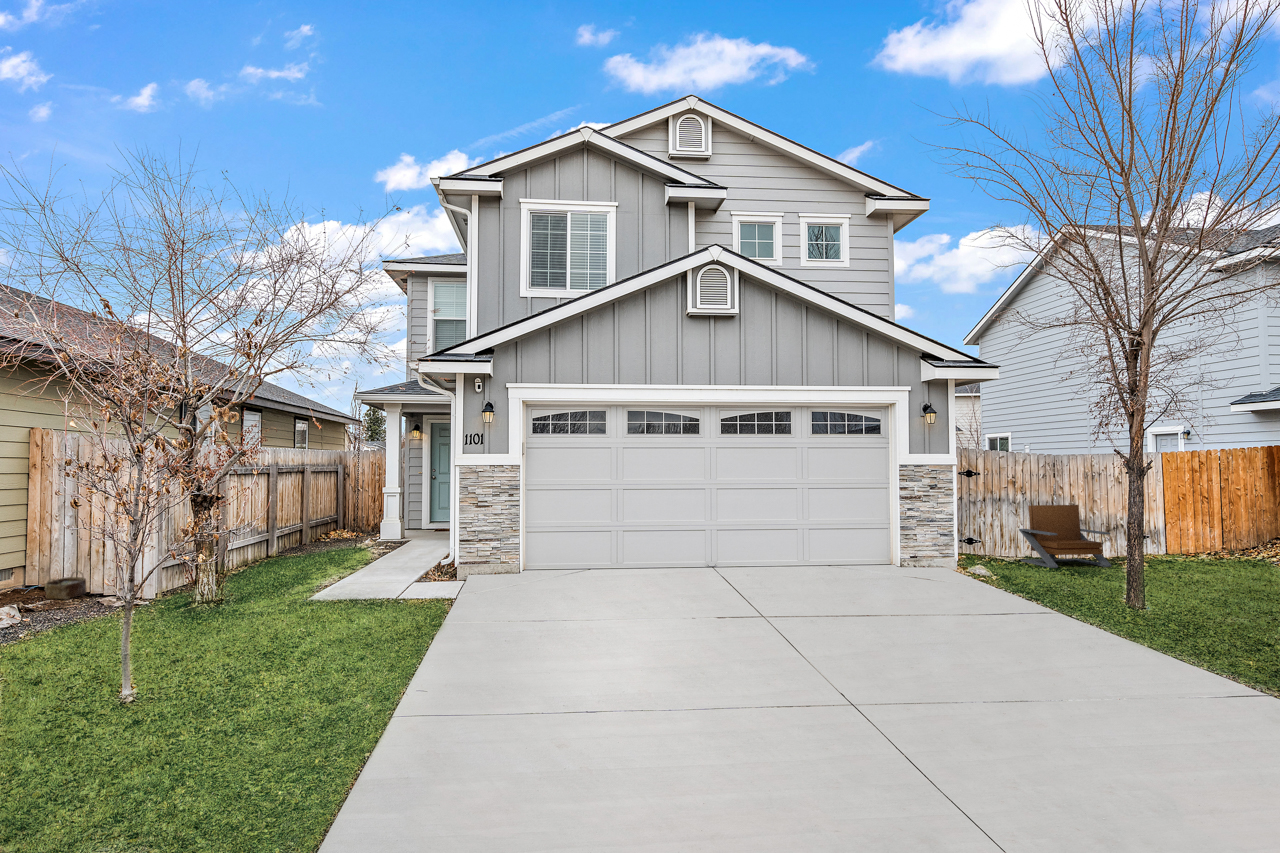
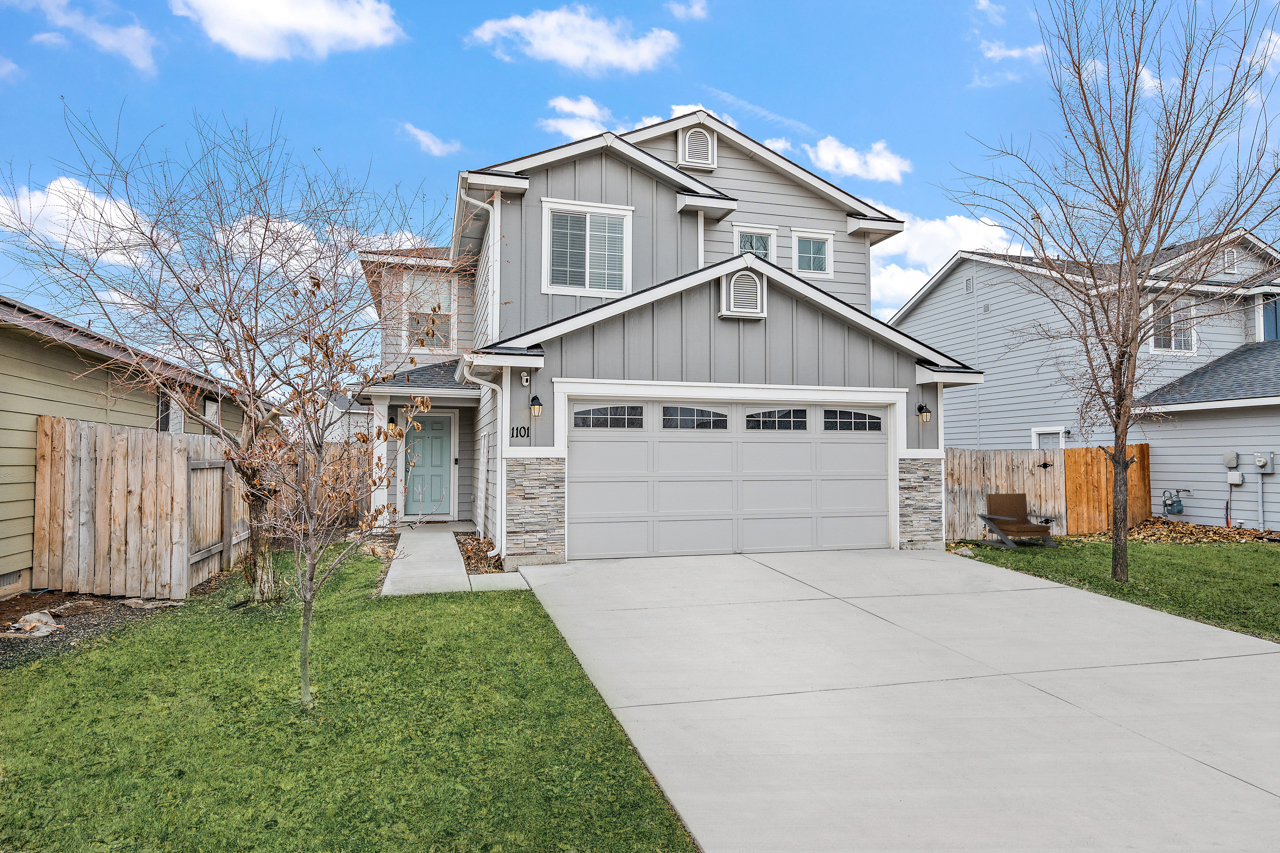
woven basket: present [45,571,87,599] -> none [65,572,111,604]

